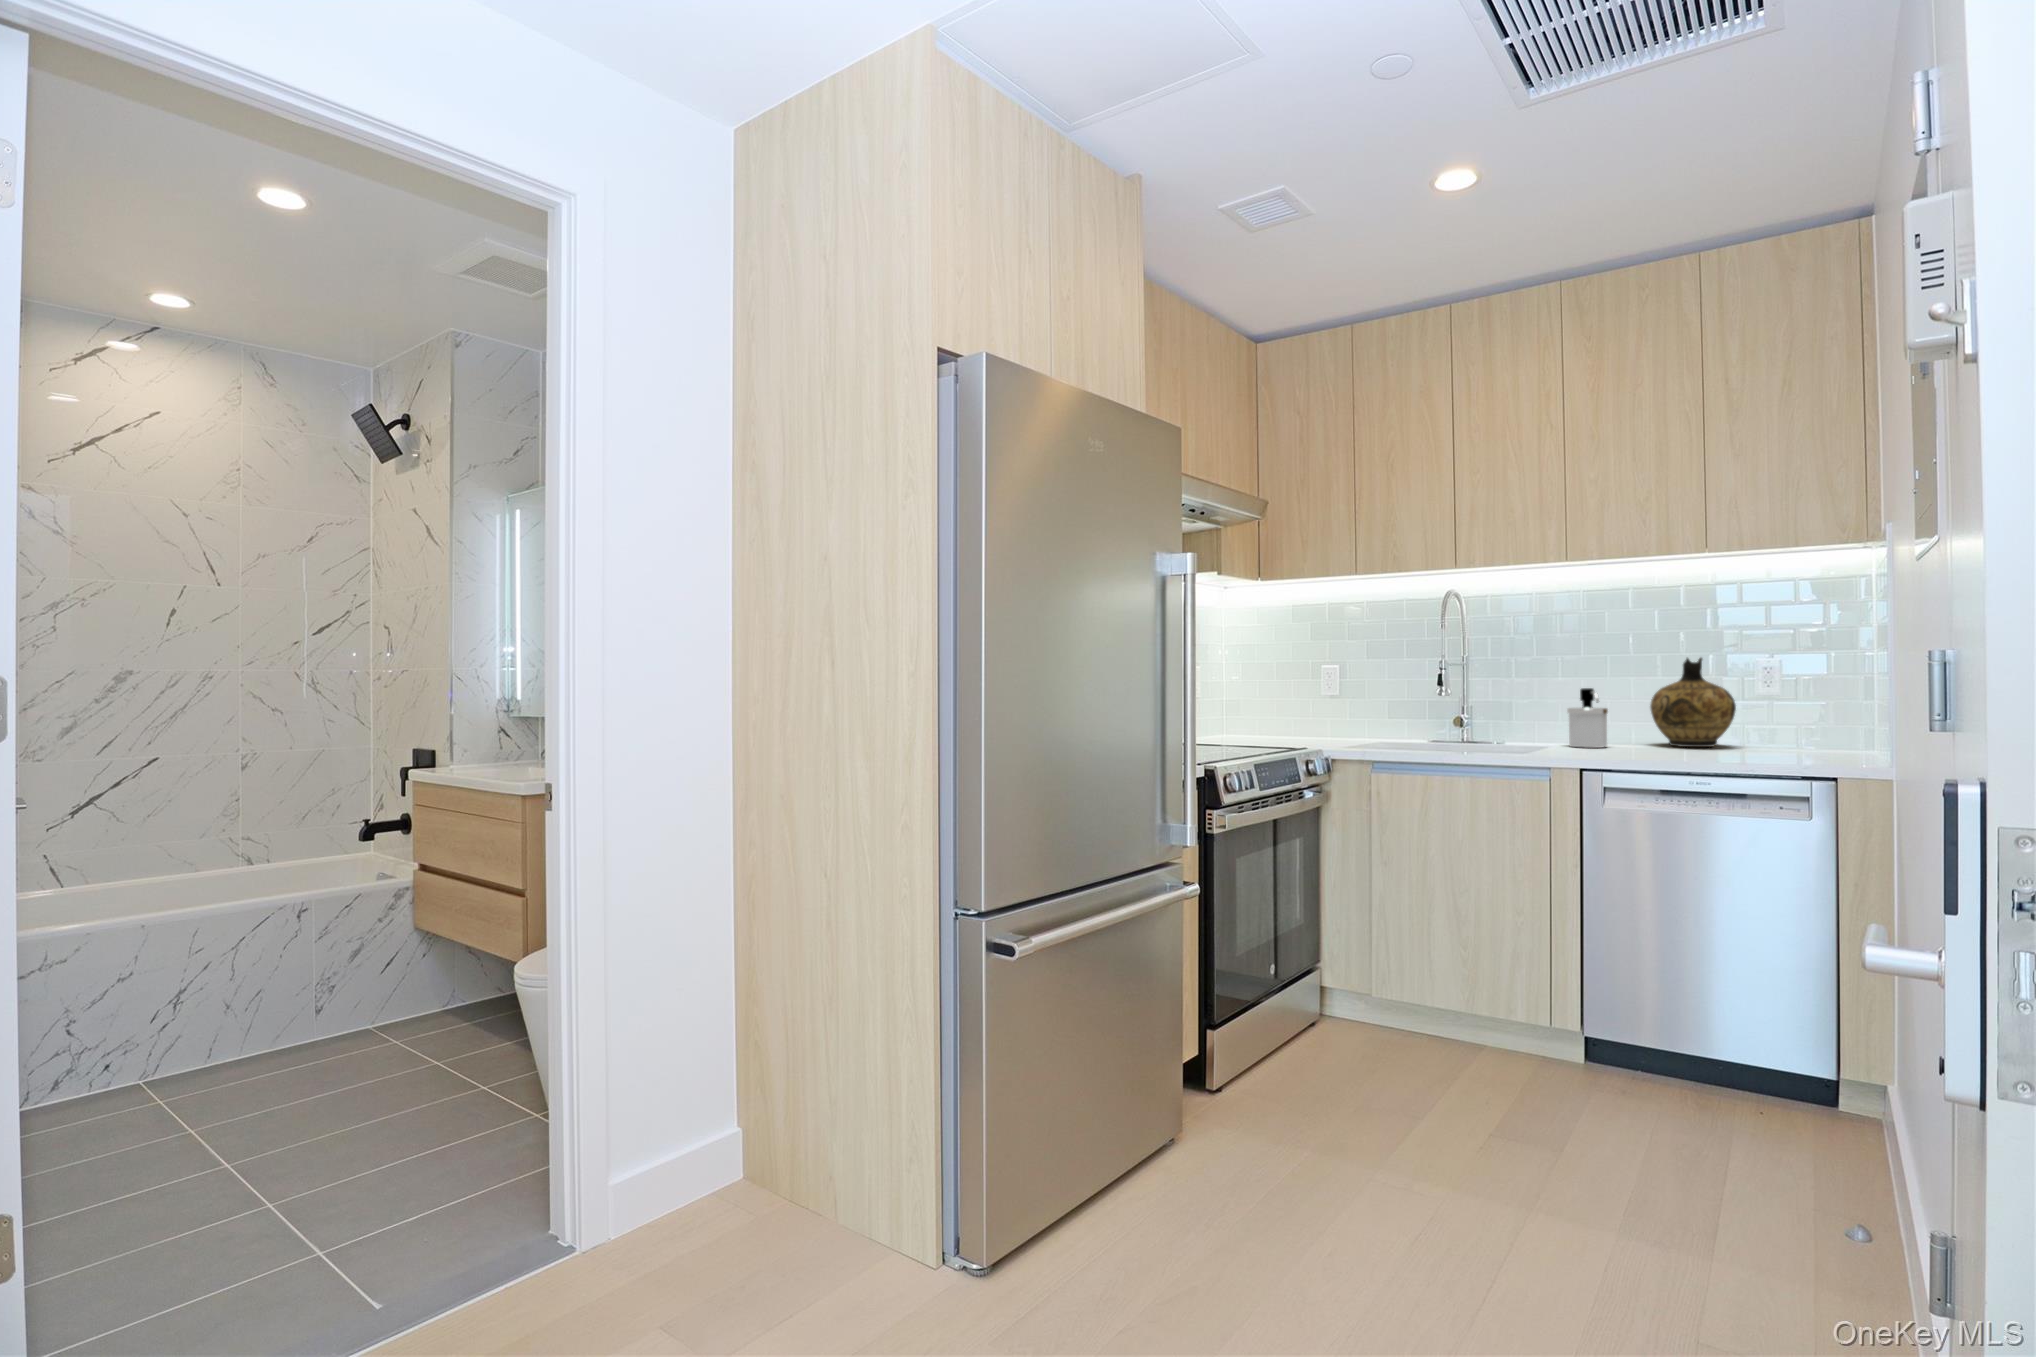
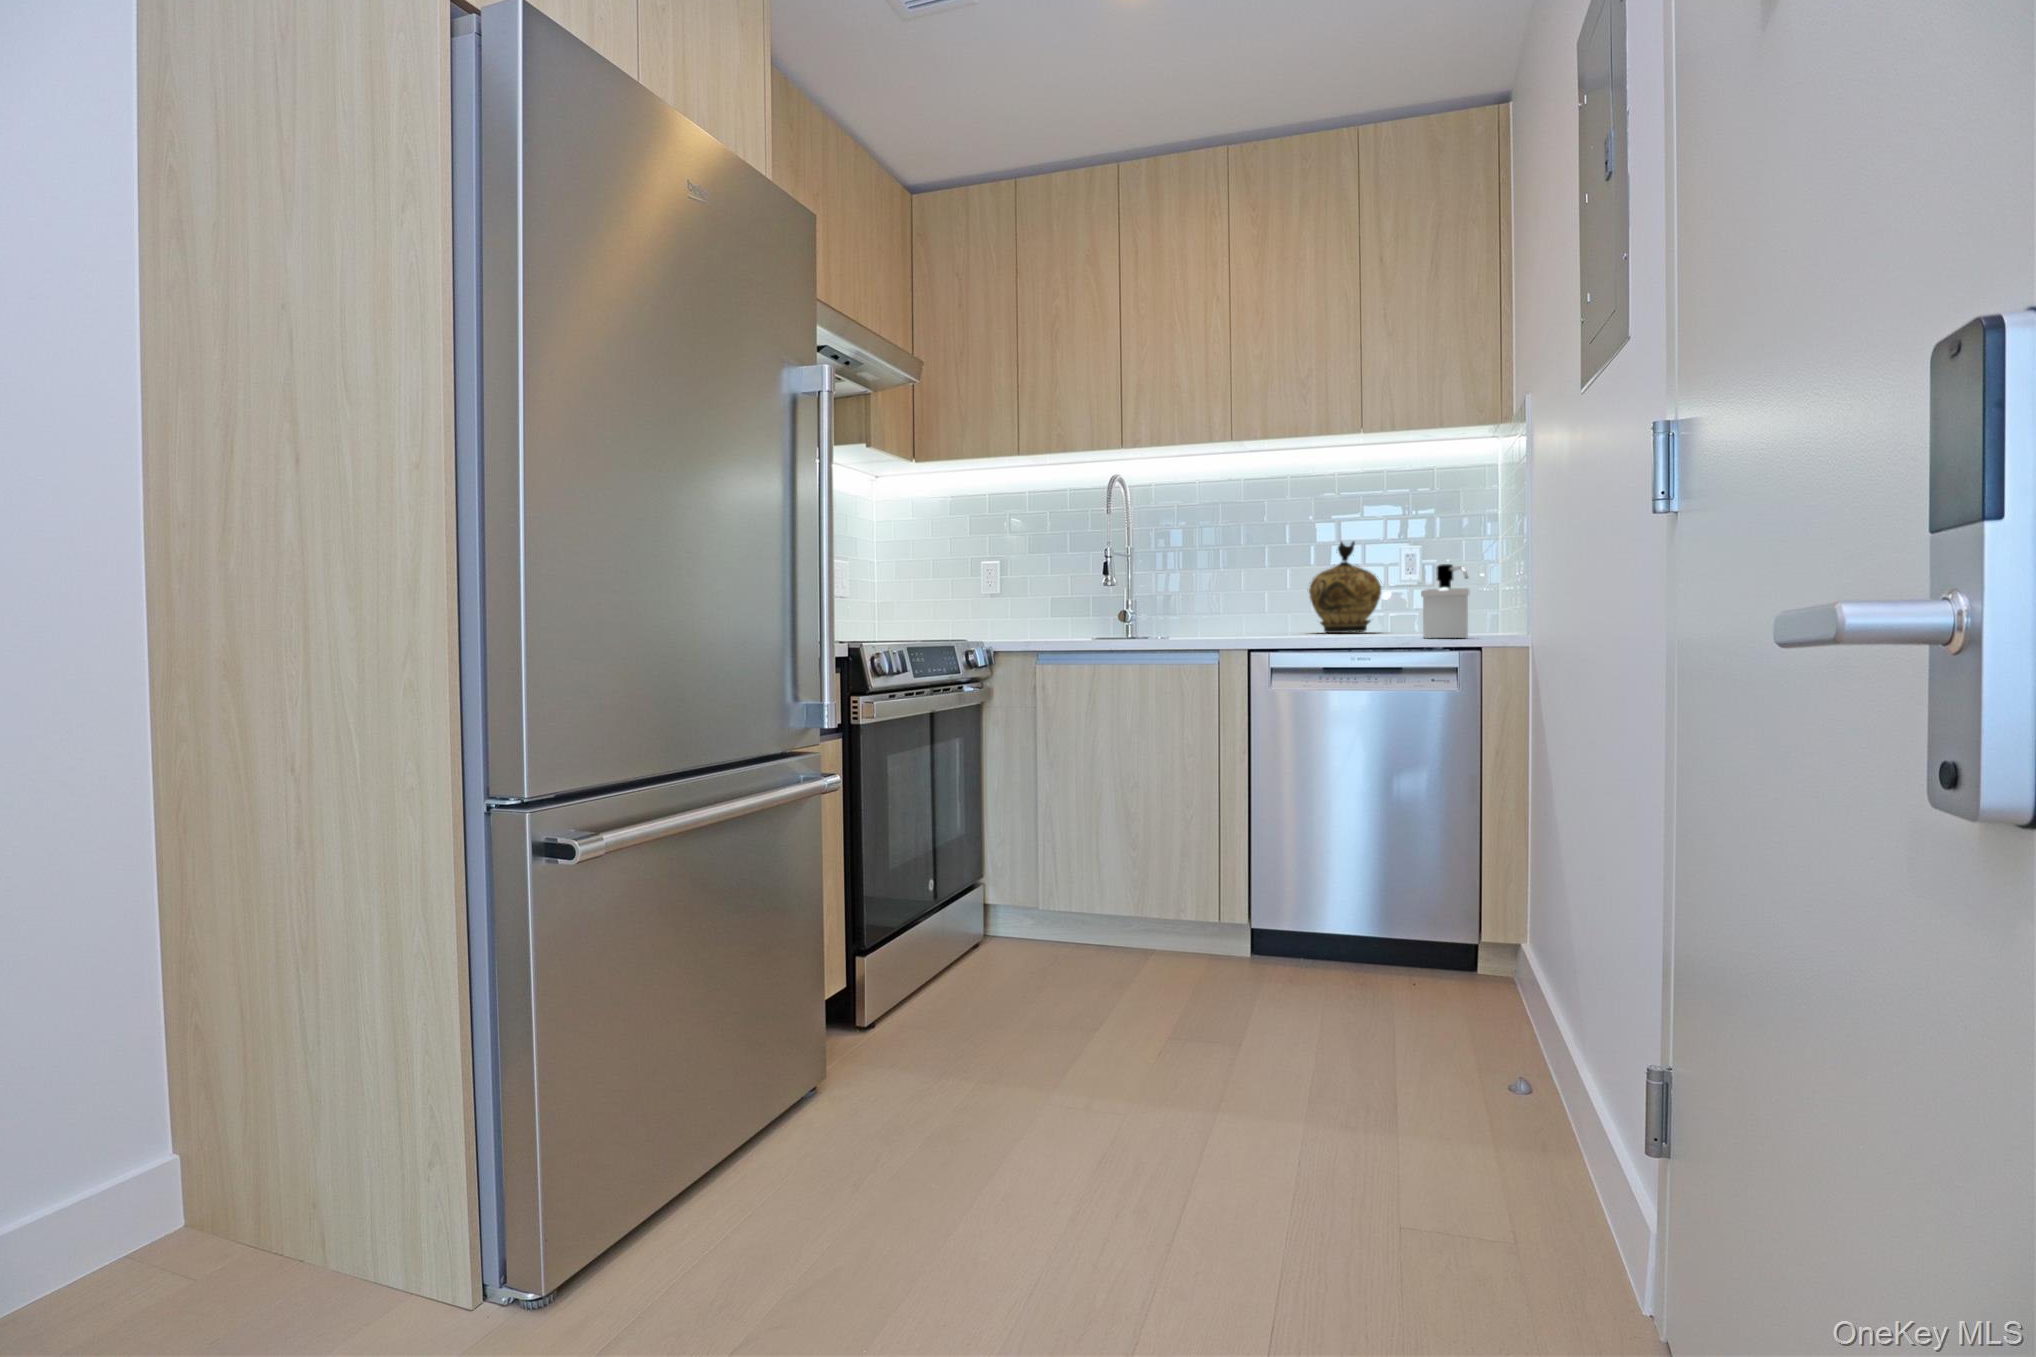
soap dispenser: present [1567,688,1608,748] -> present [1421,564,1470,638]

